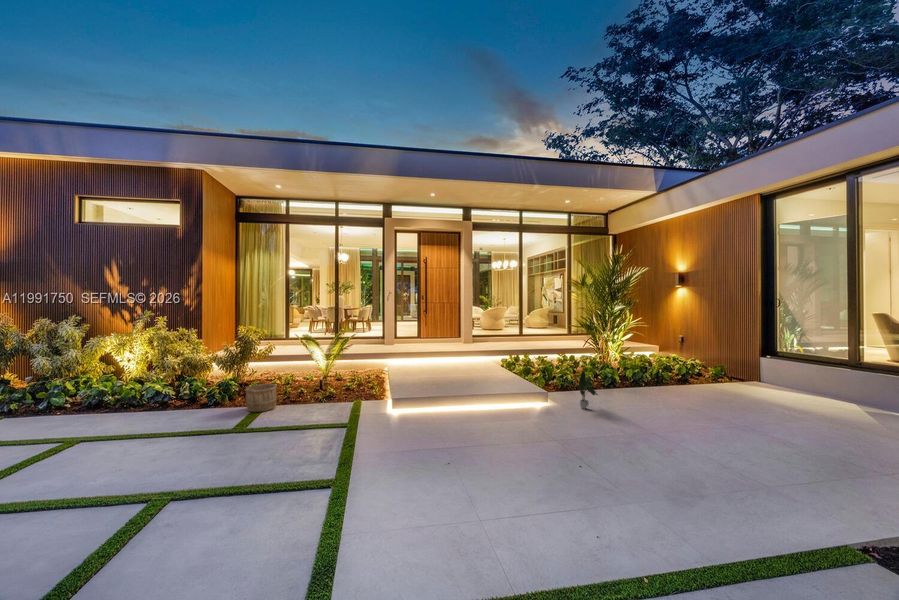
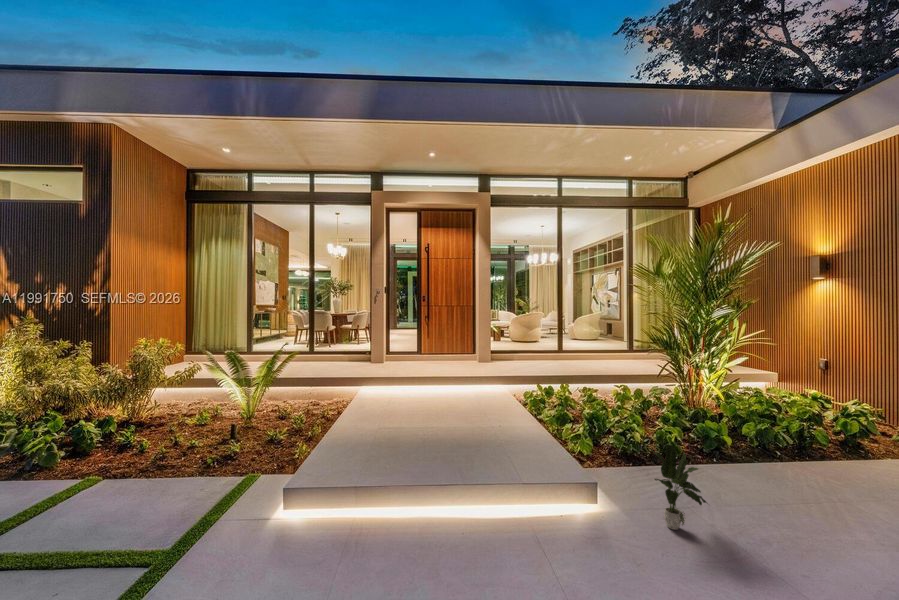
wooden bucket: present [245,384,277,412] -> none [28,441,100,499]

